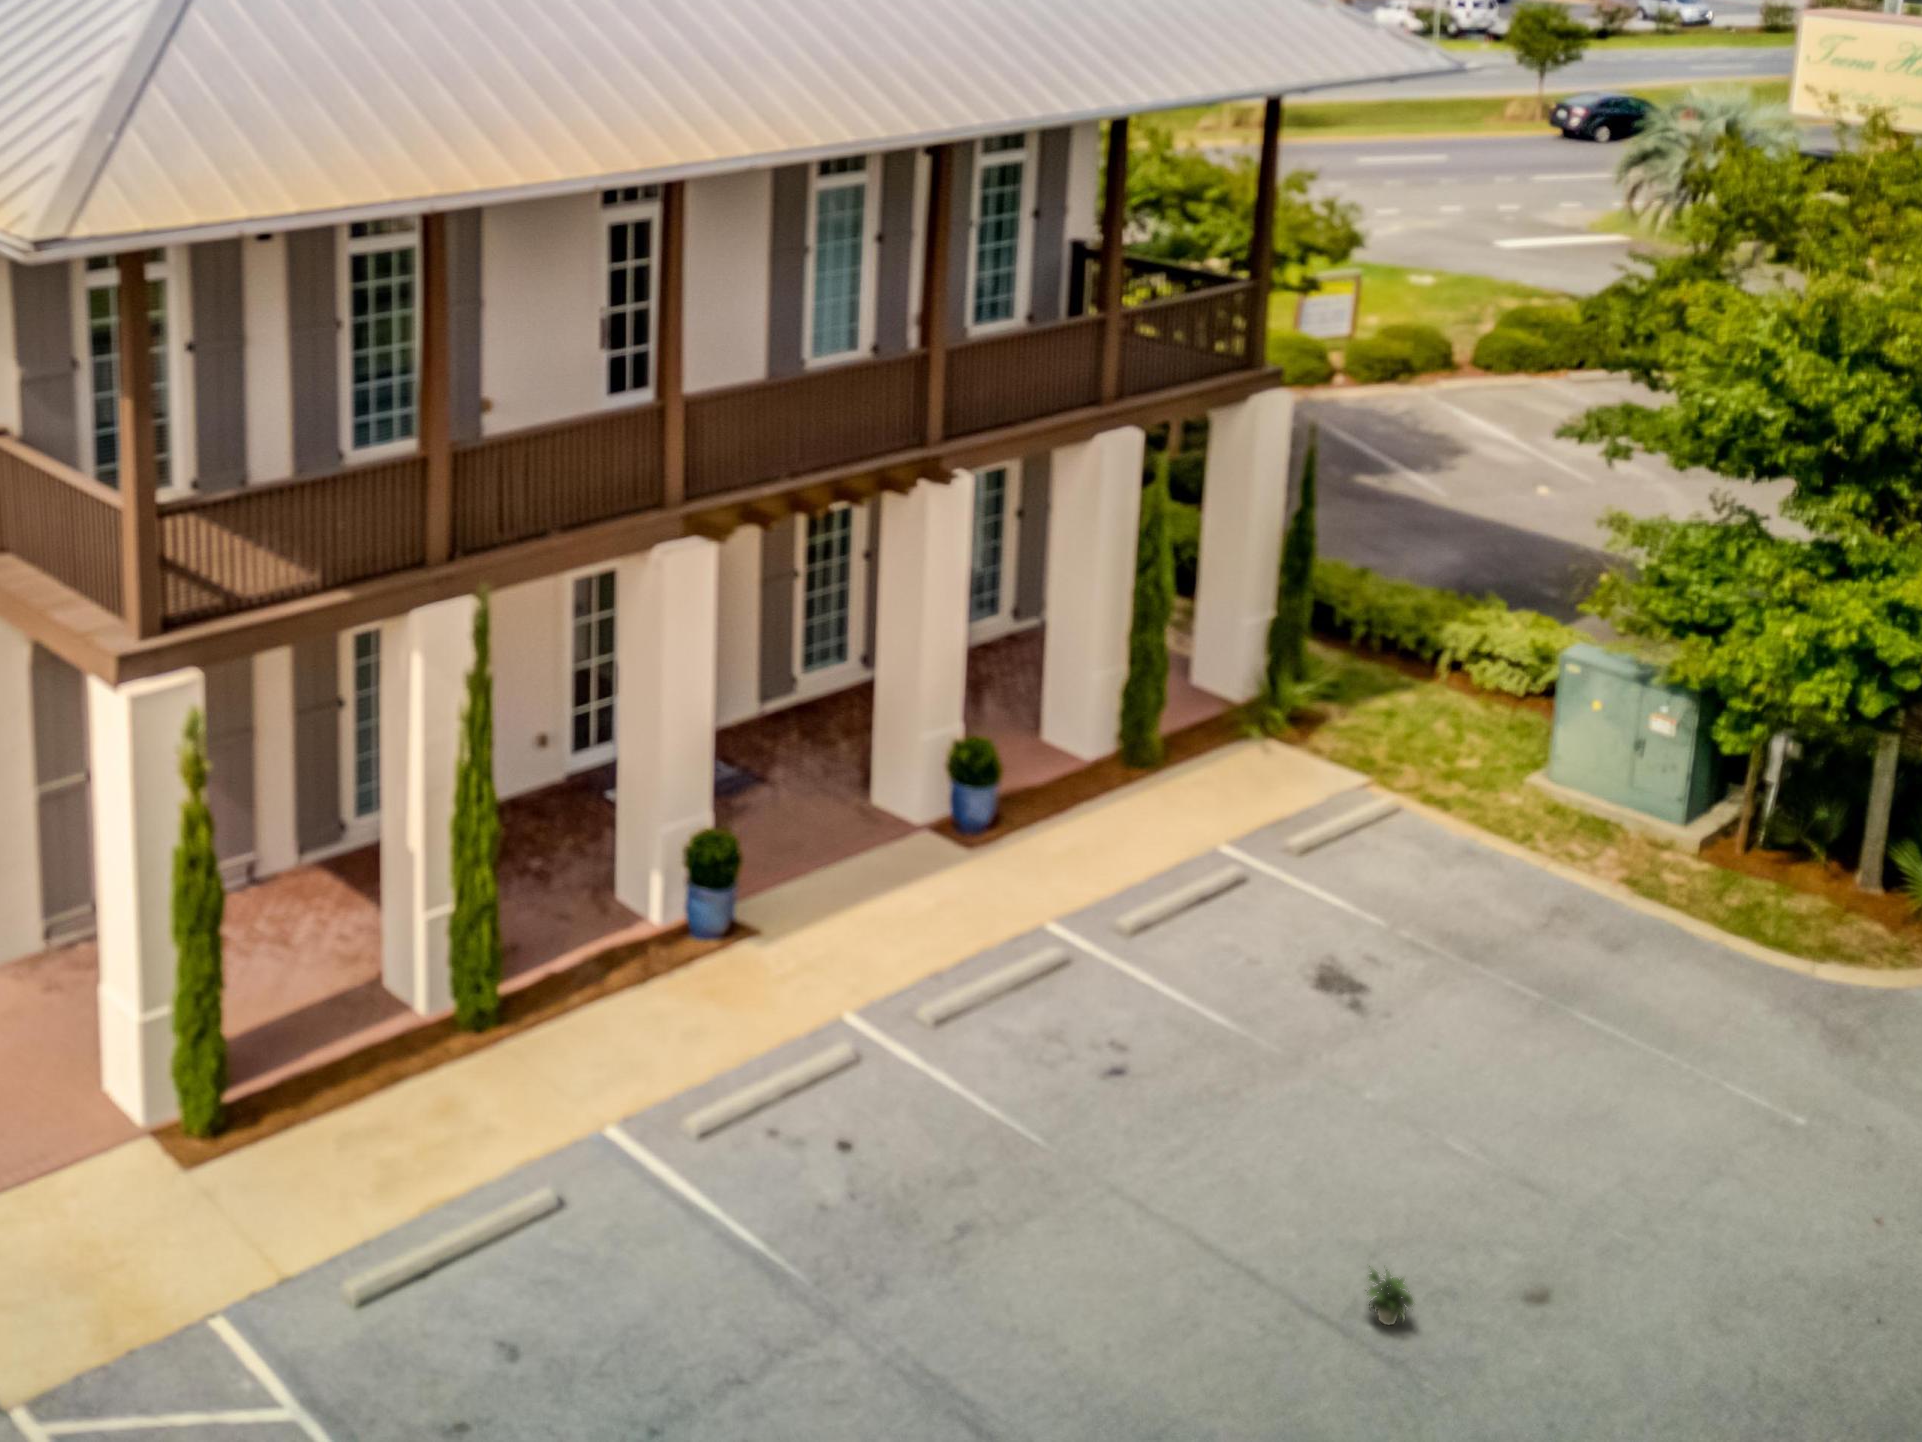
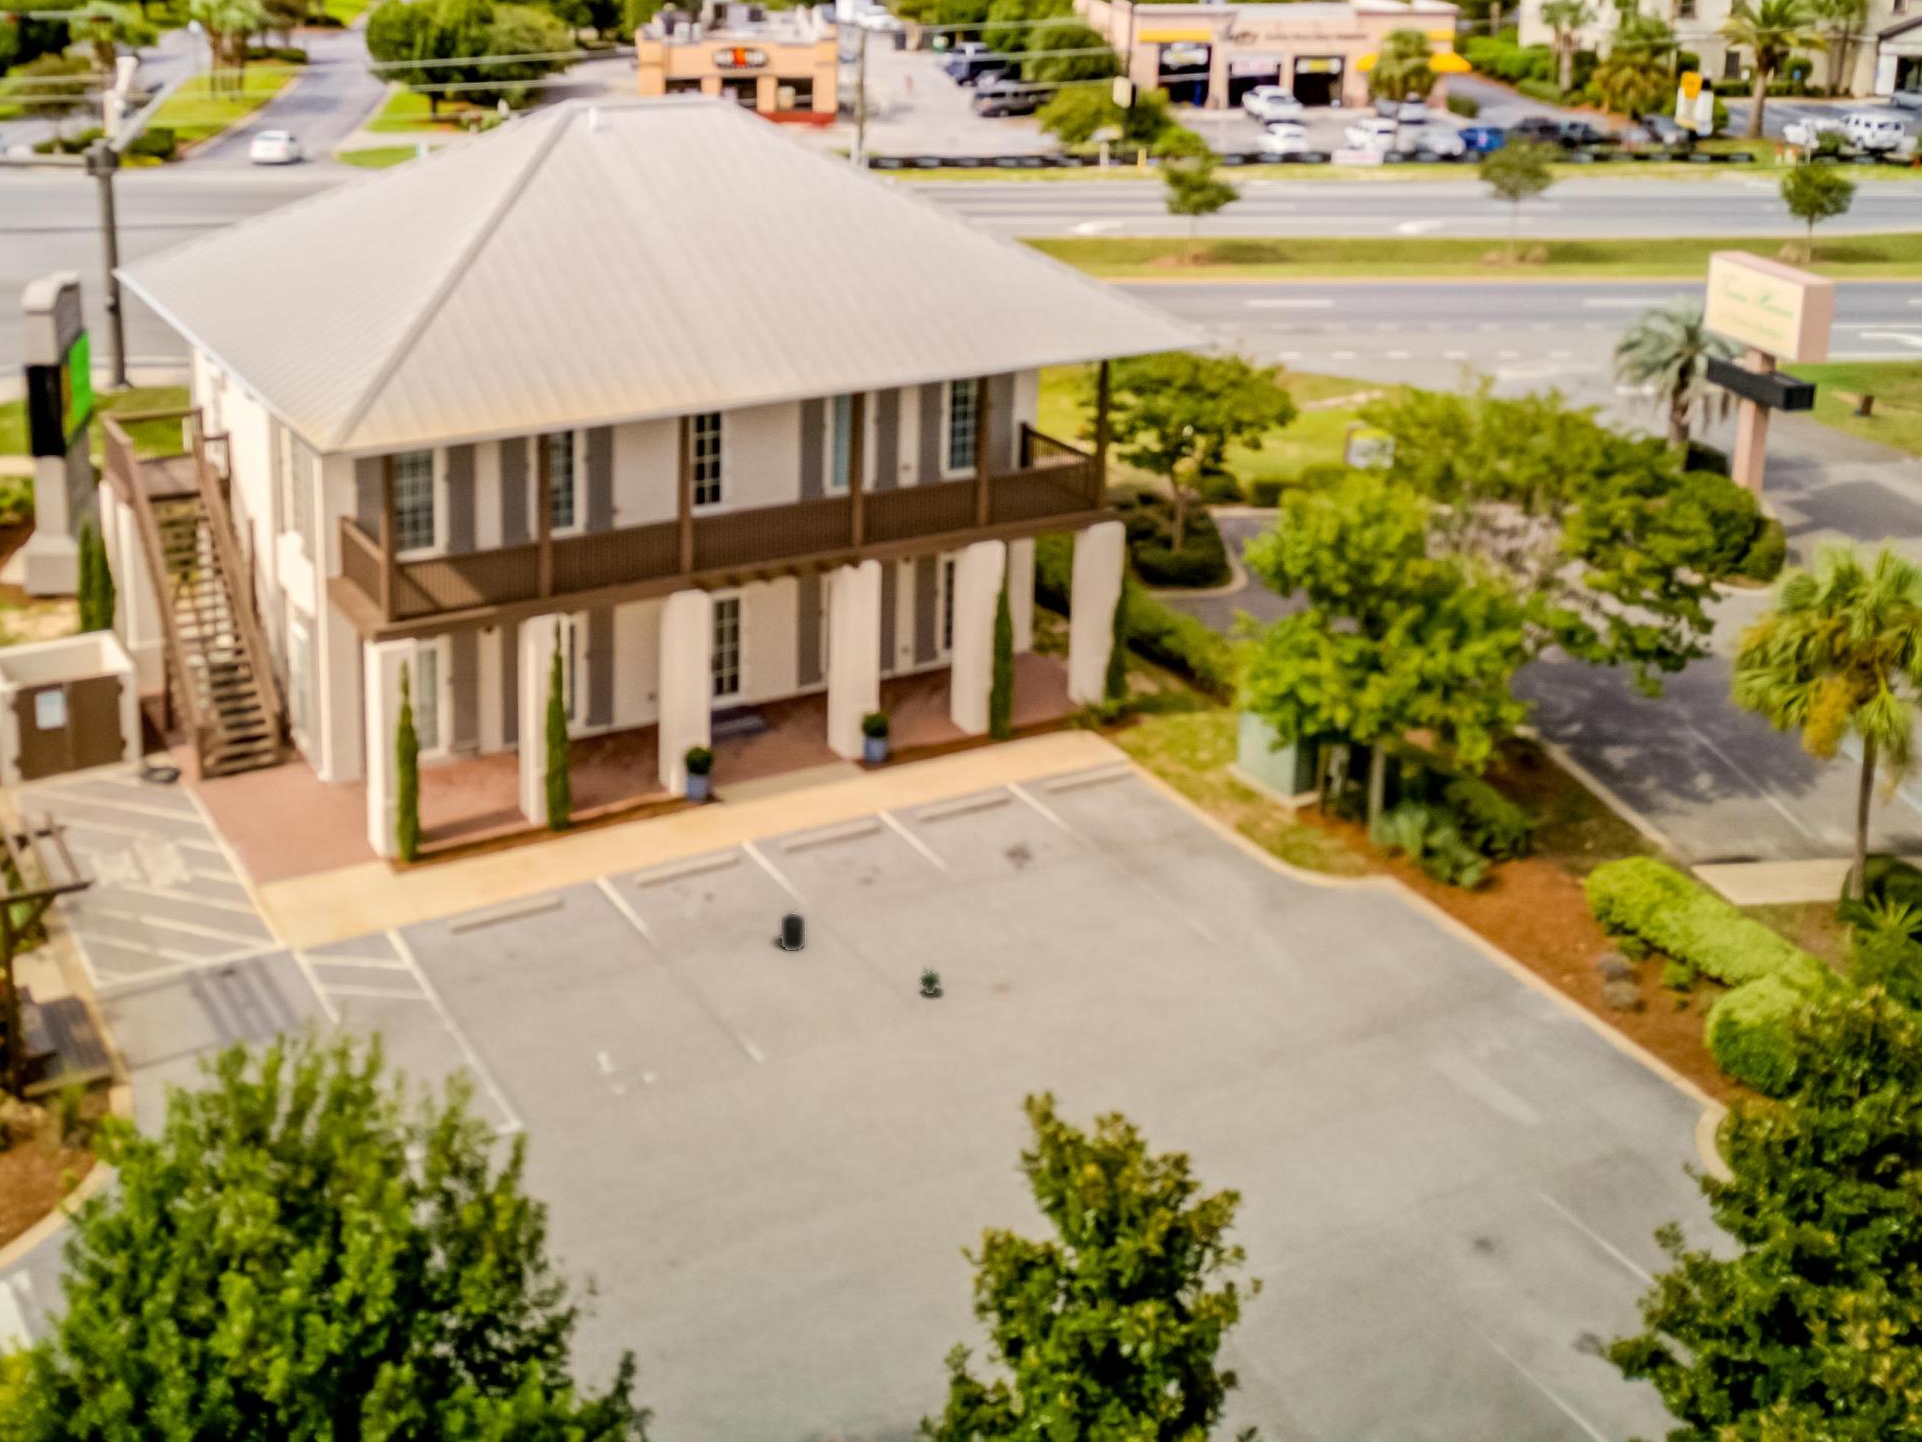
trash can: none [1026,1162,1079,1252] -> present [781,909,805,951]

